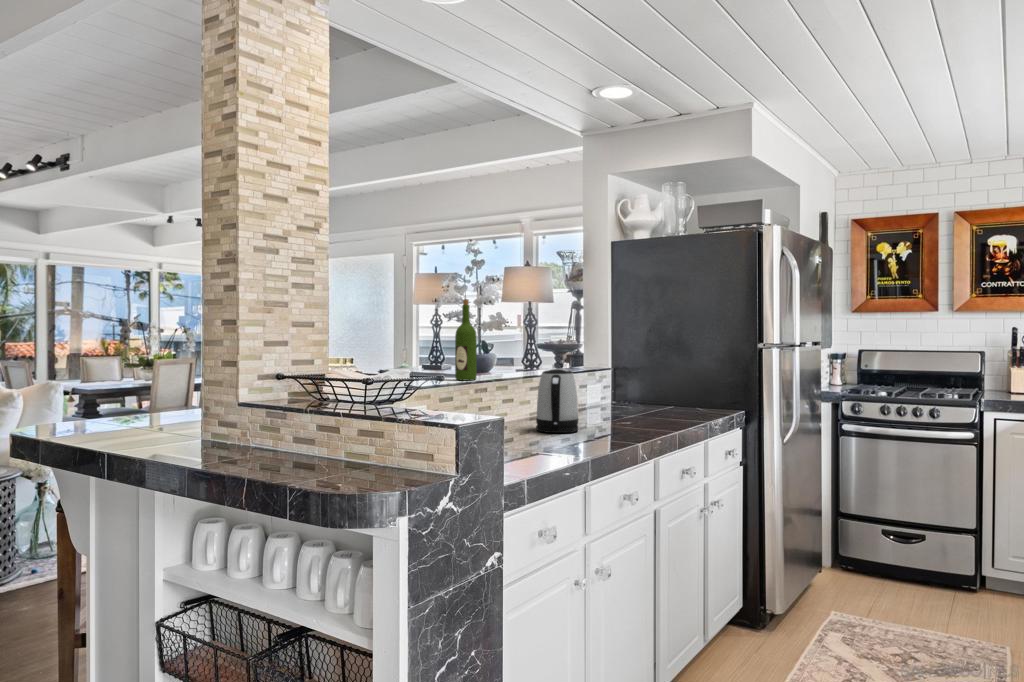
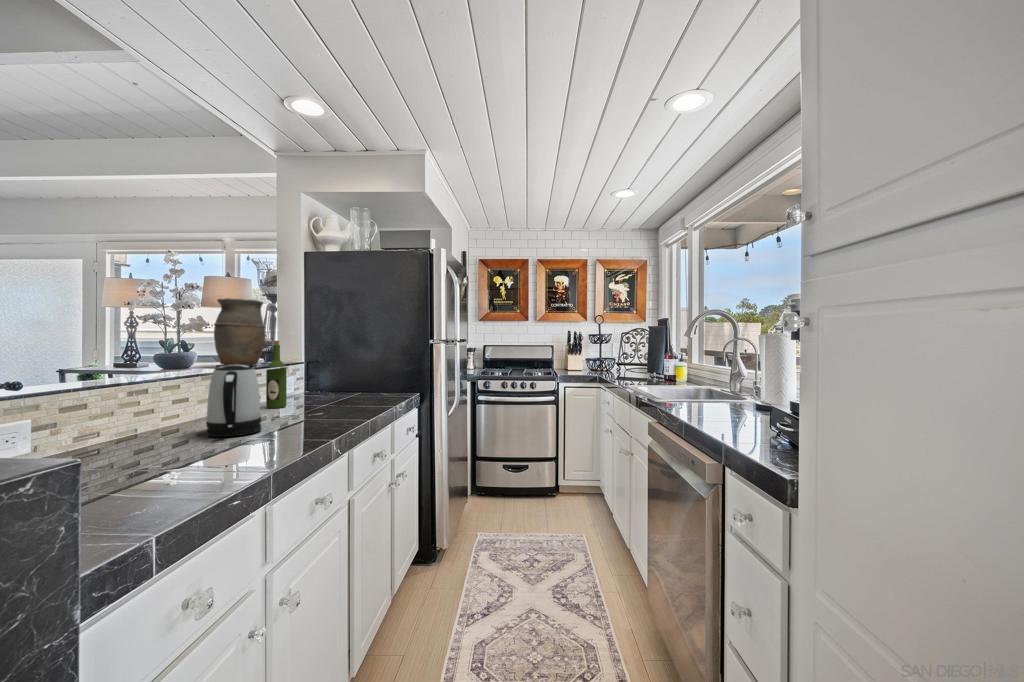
wine bottle: present [455,300,477,380] -> present [266,341,287,408]
vase: none [531,303,575,371] -> present [214,298,265,366]

